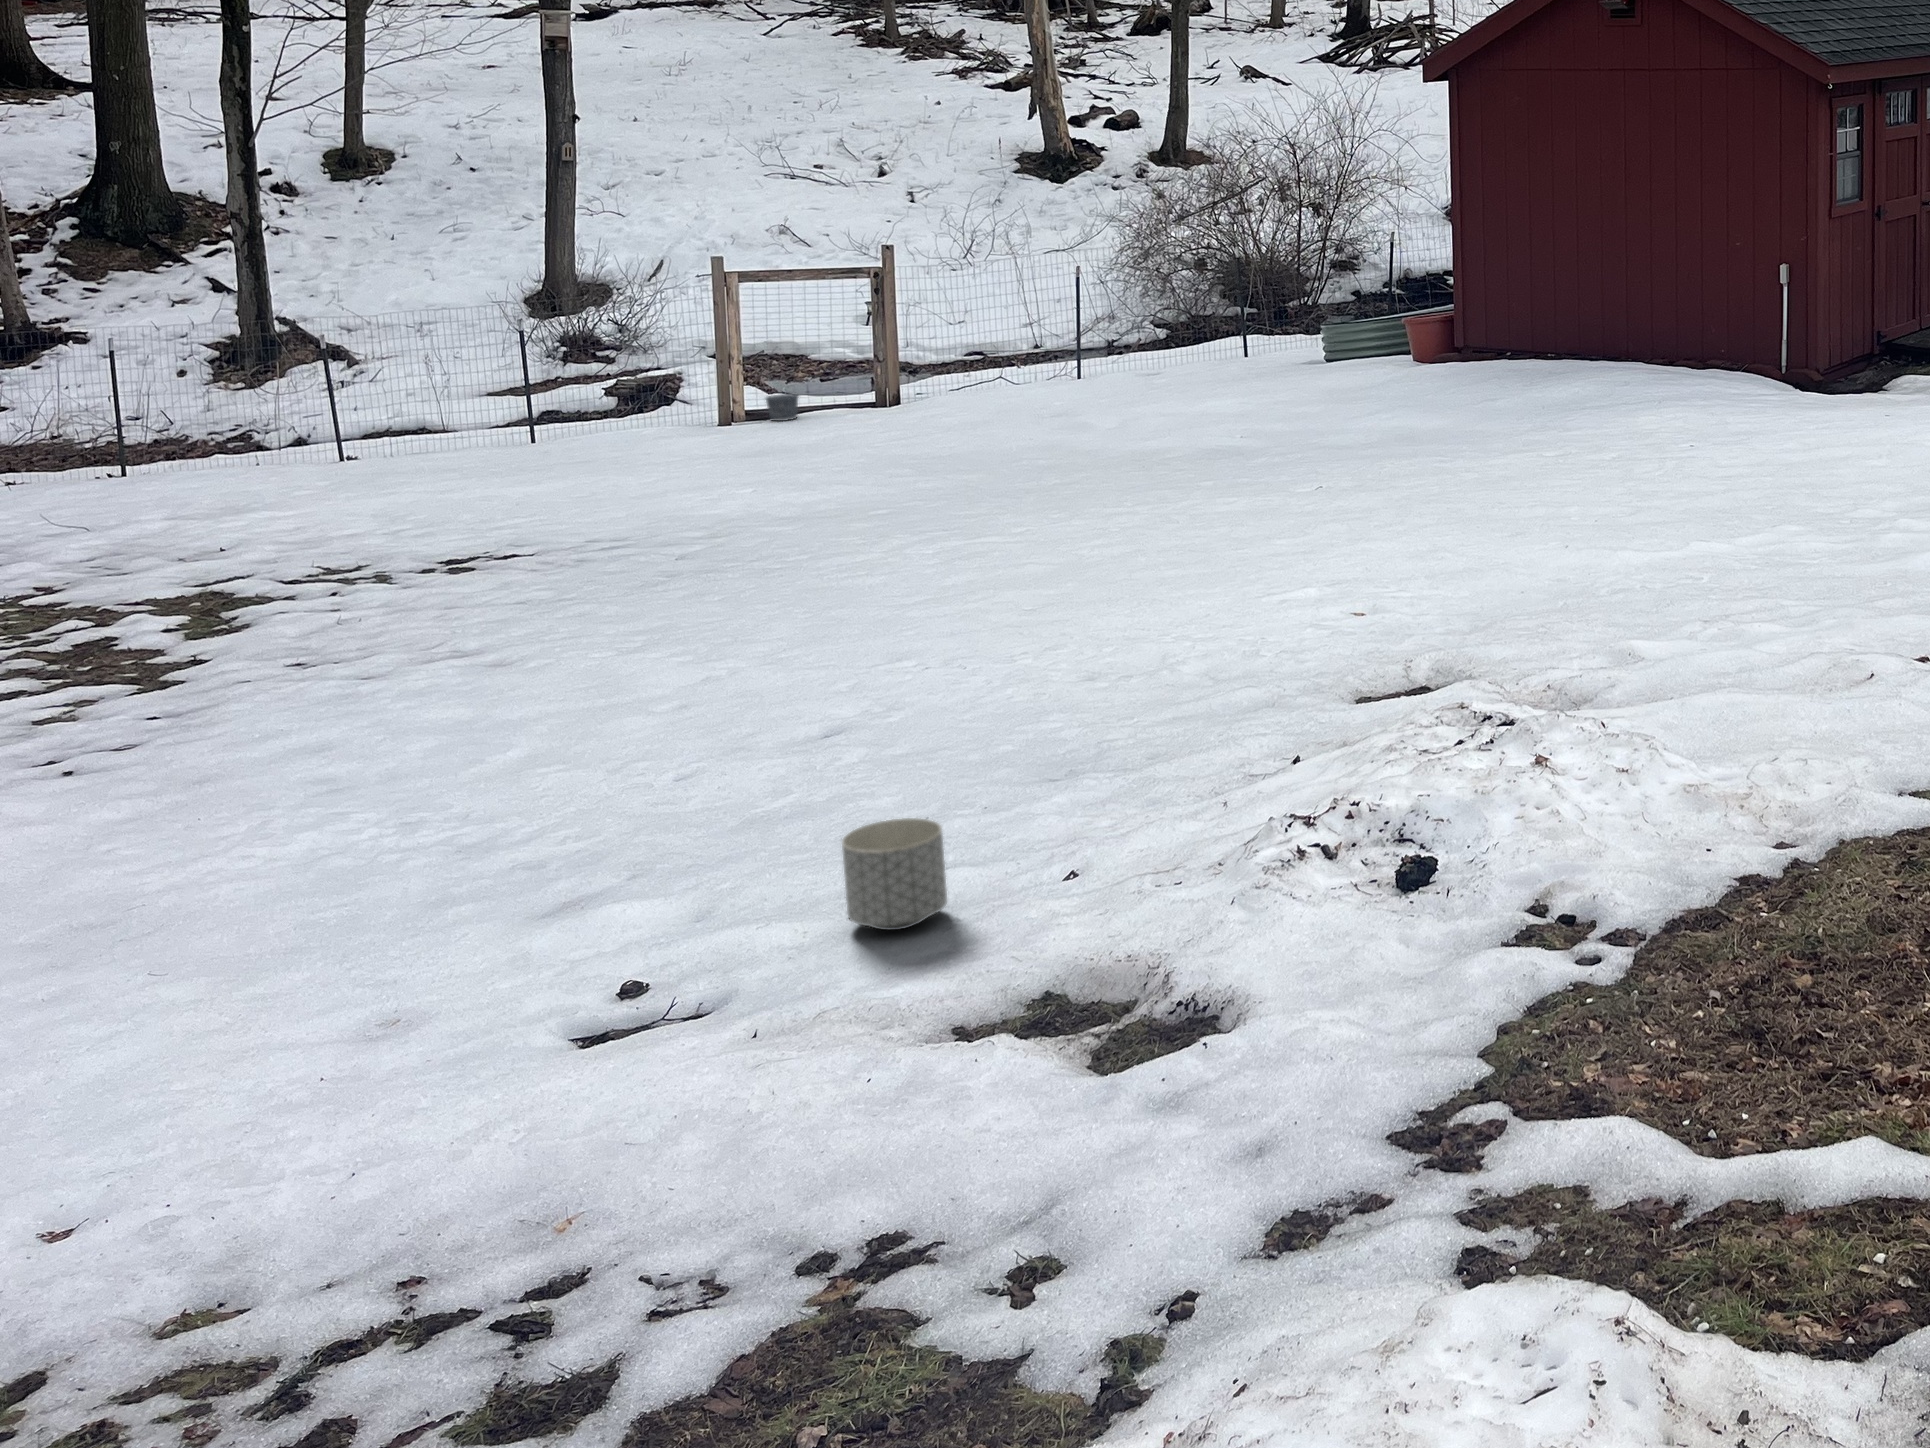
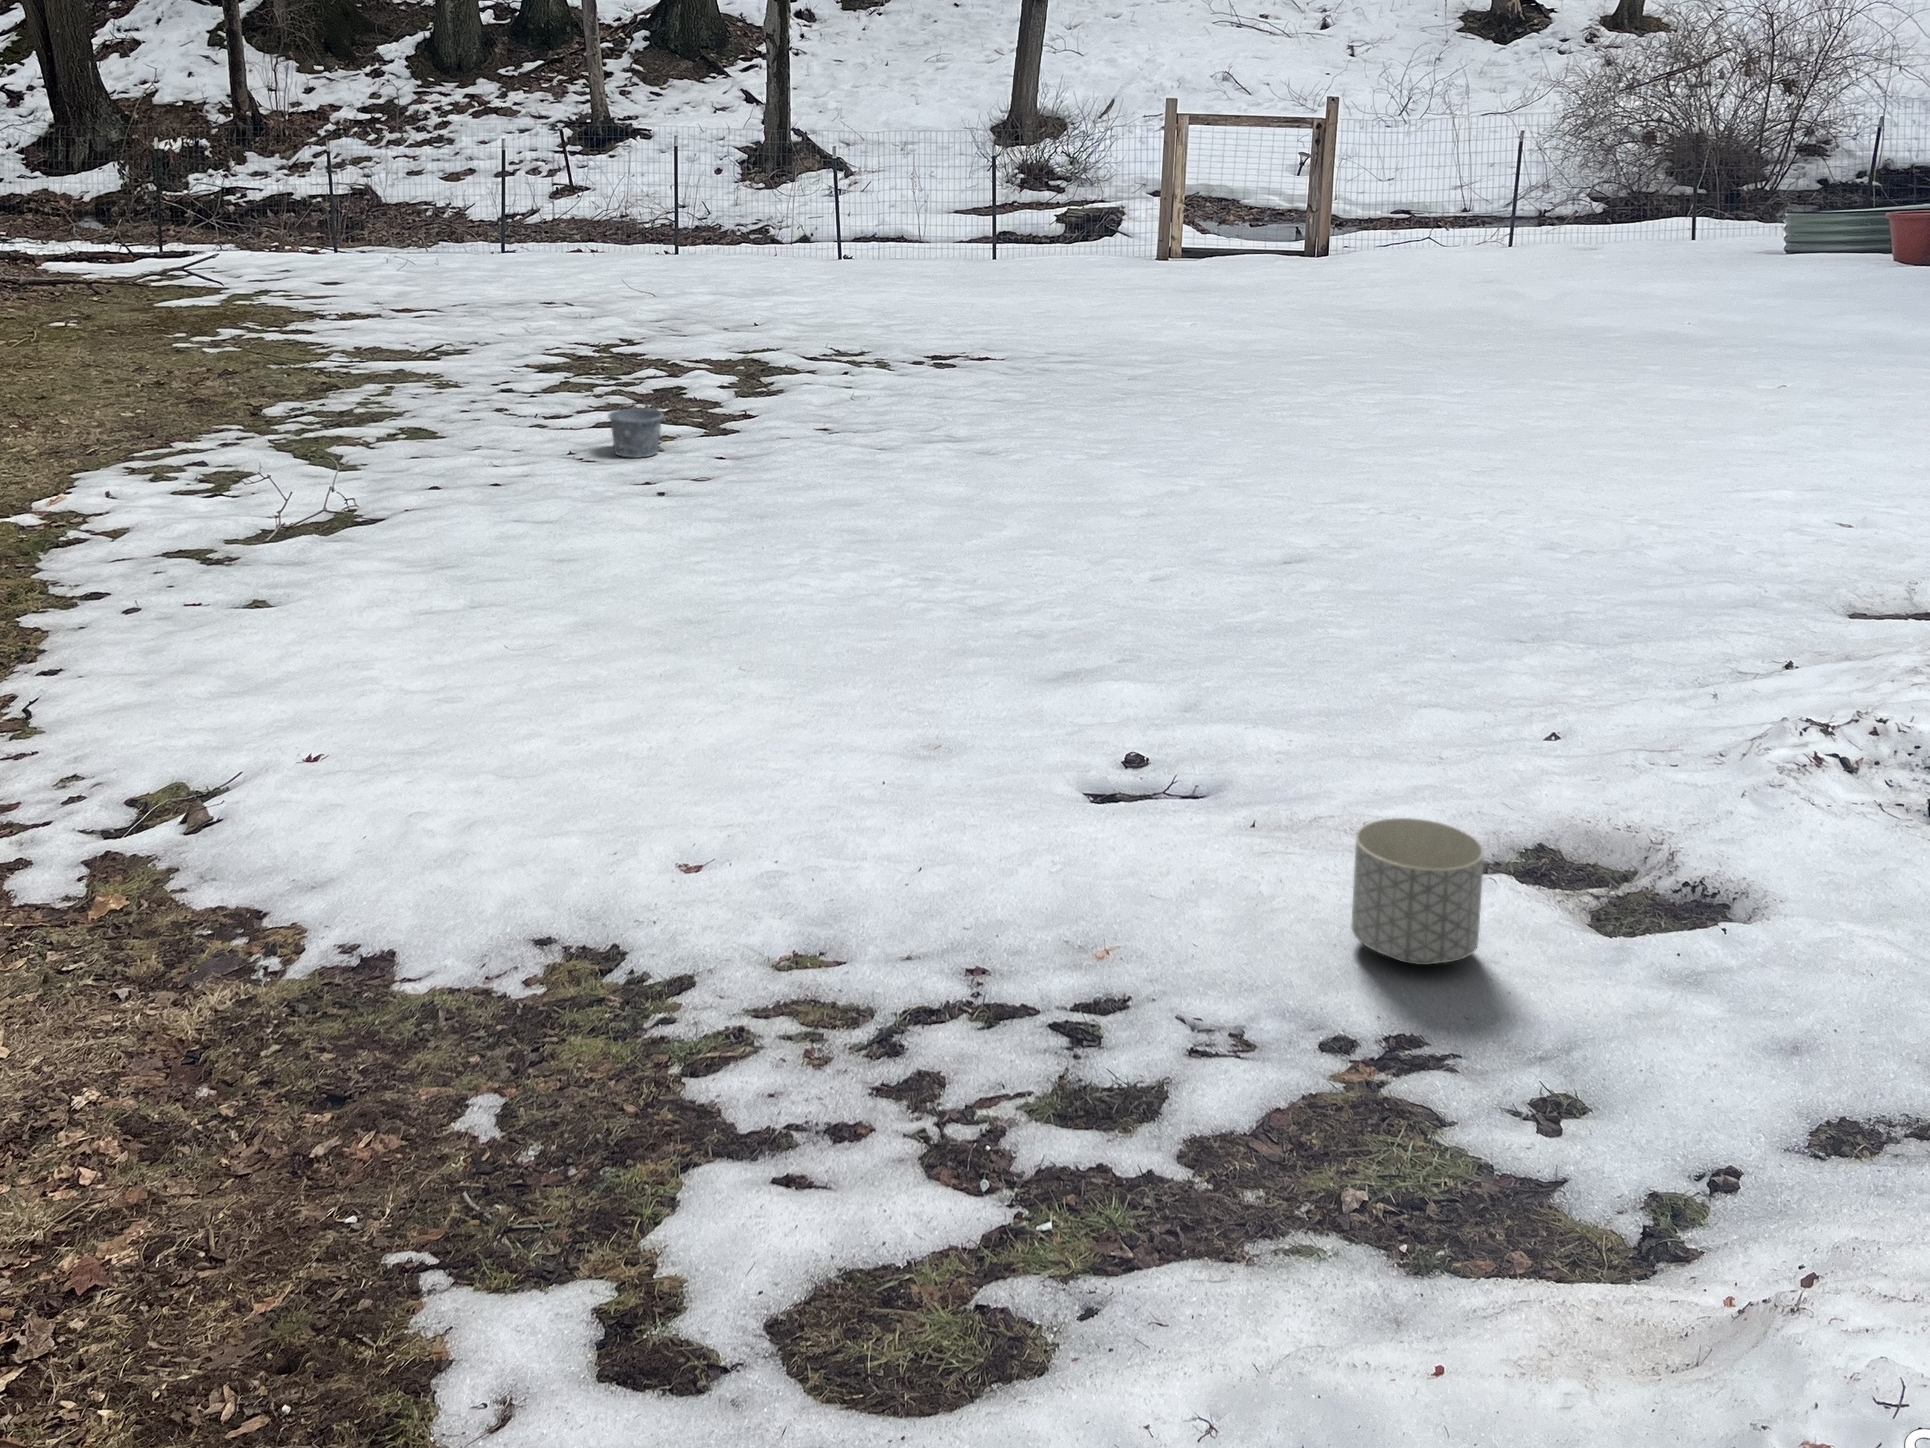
bucket: present [766,394,799,421] -> present [608,408,664,458]

